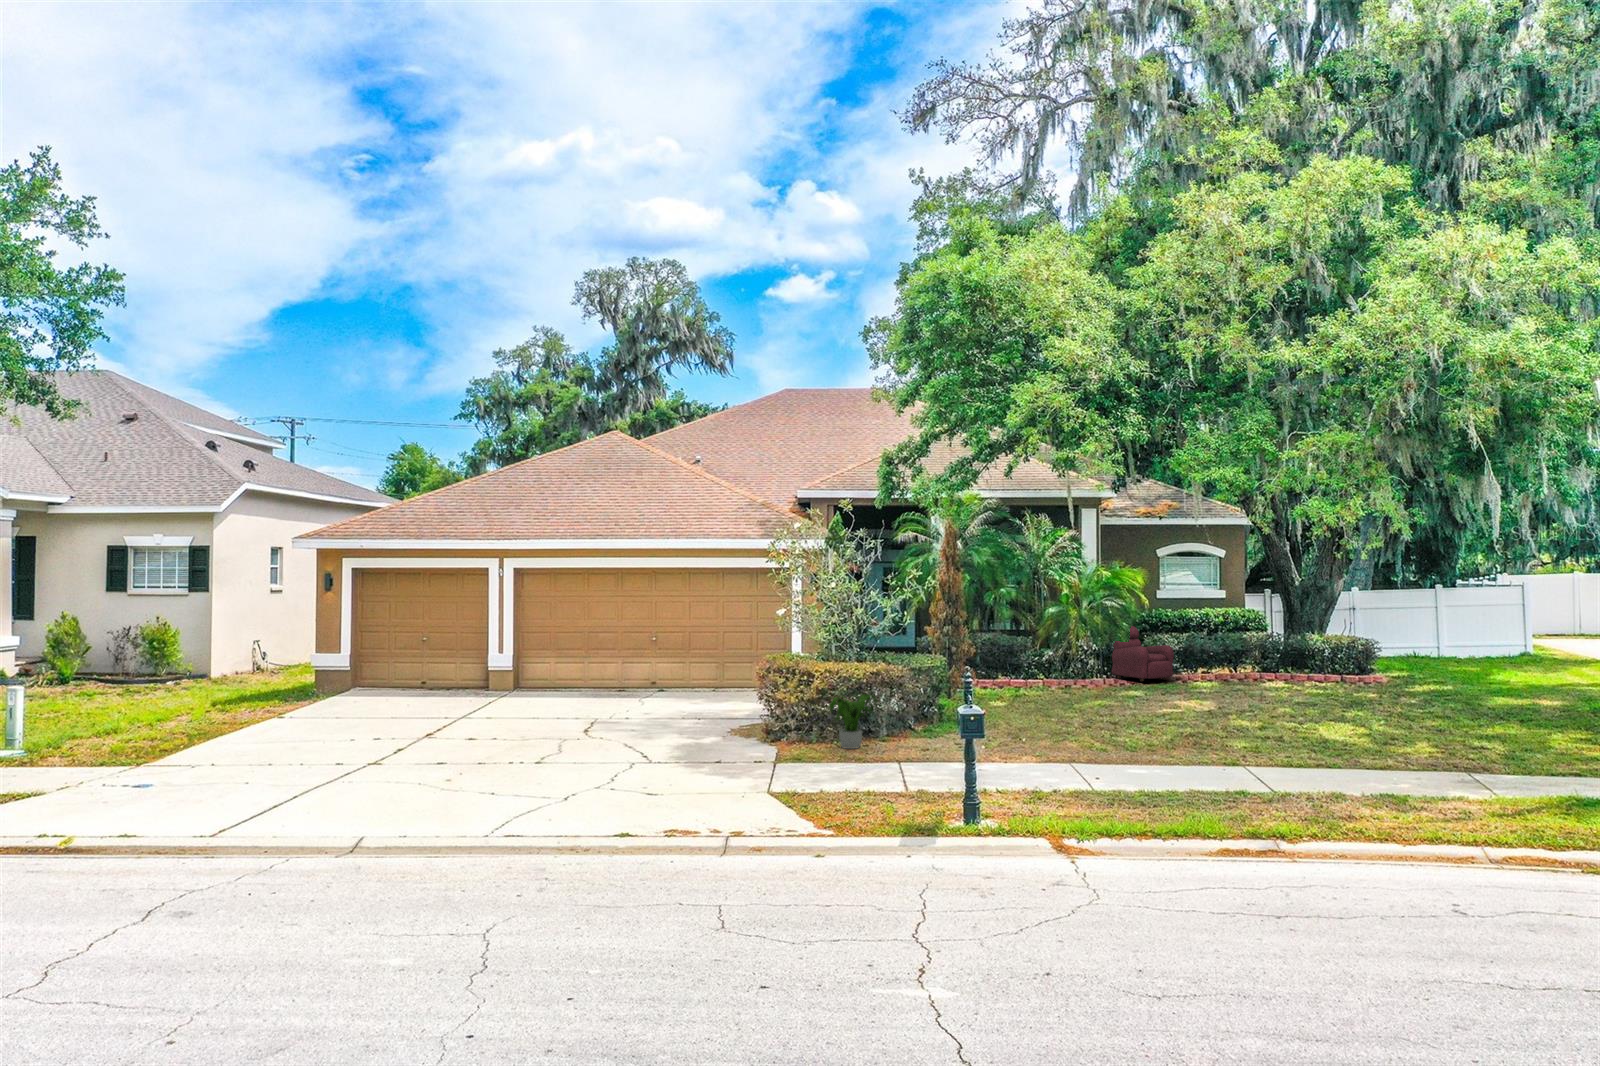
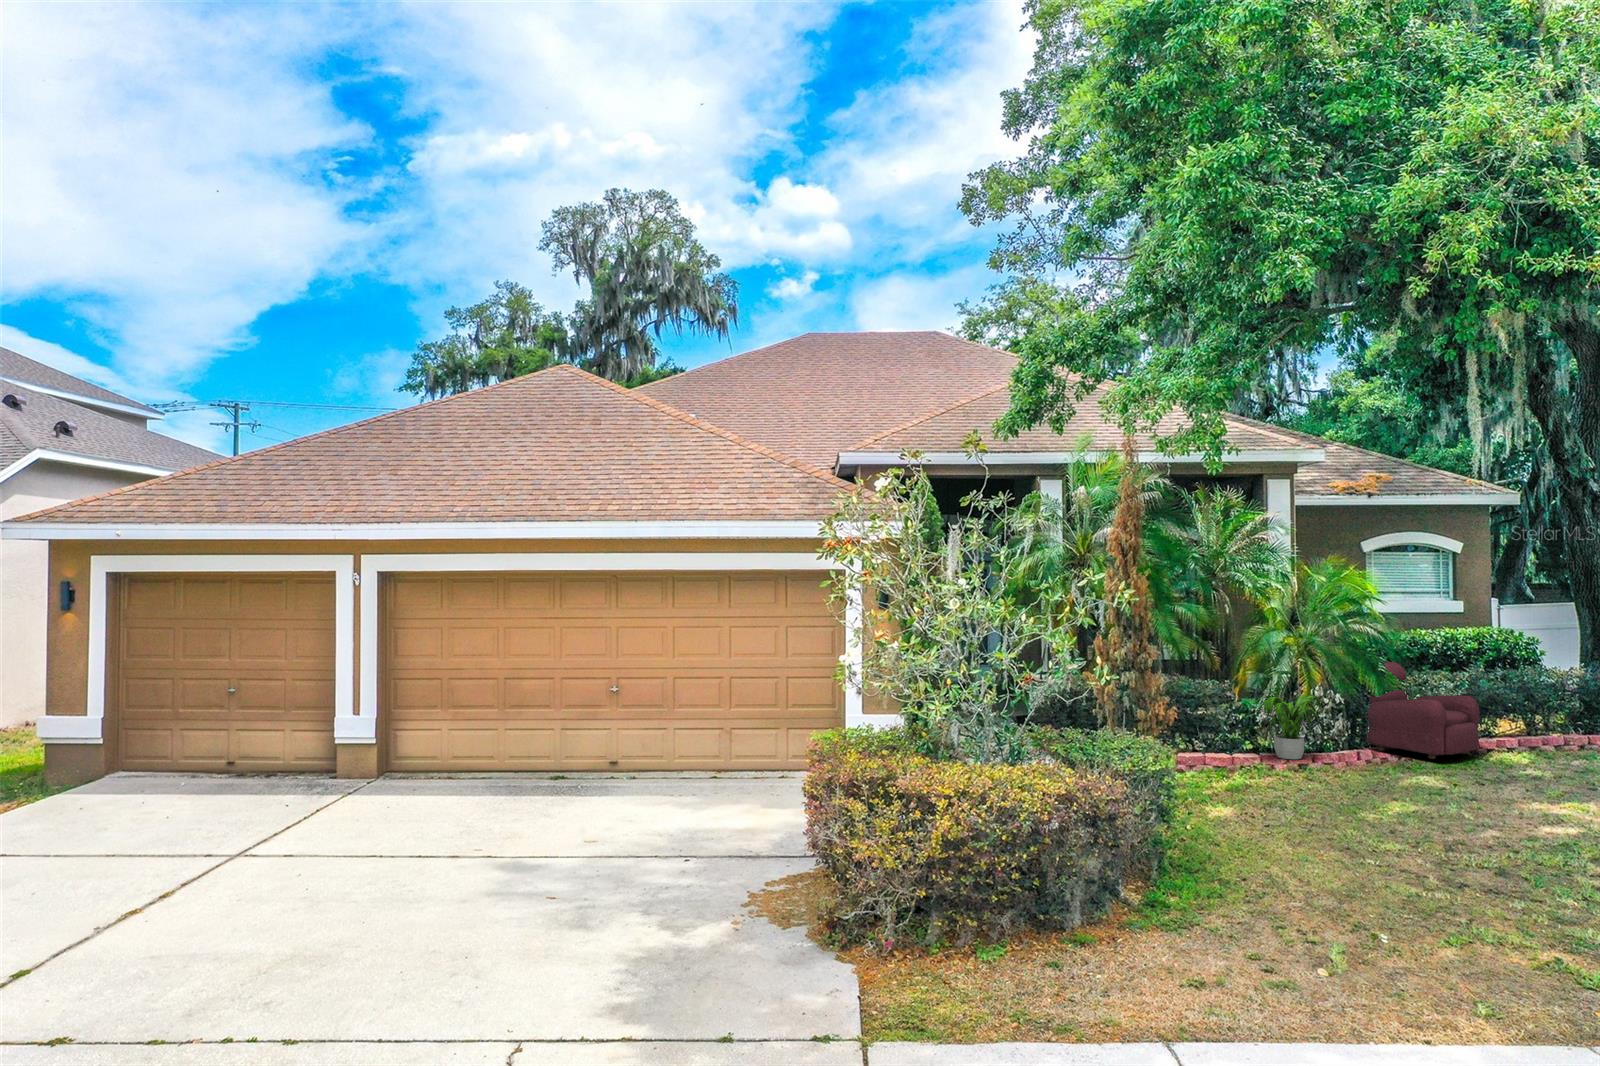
potted plant: present [828,695,877,749] -> present [1255,695,1323,759]

